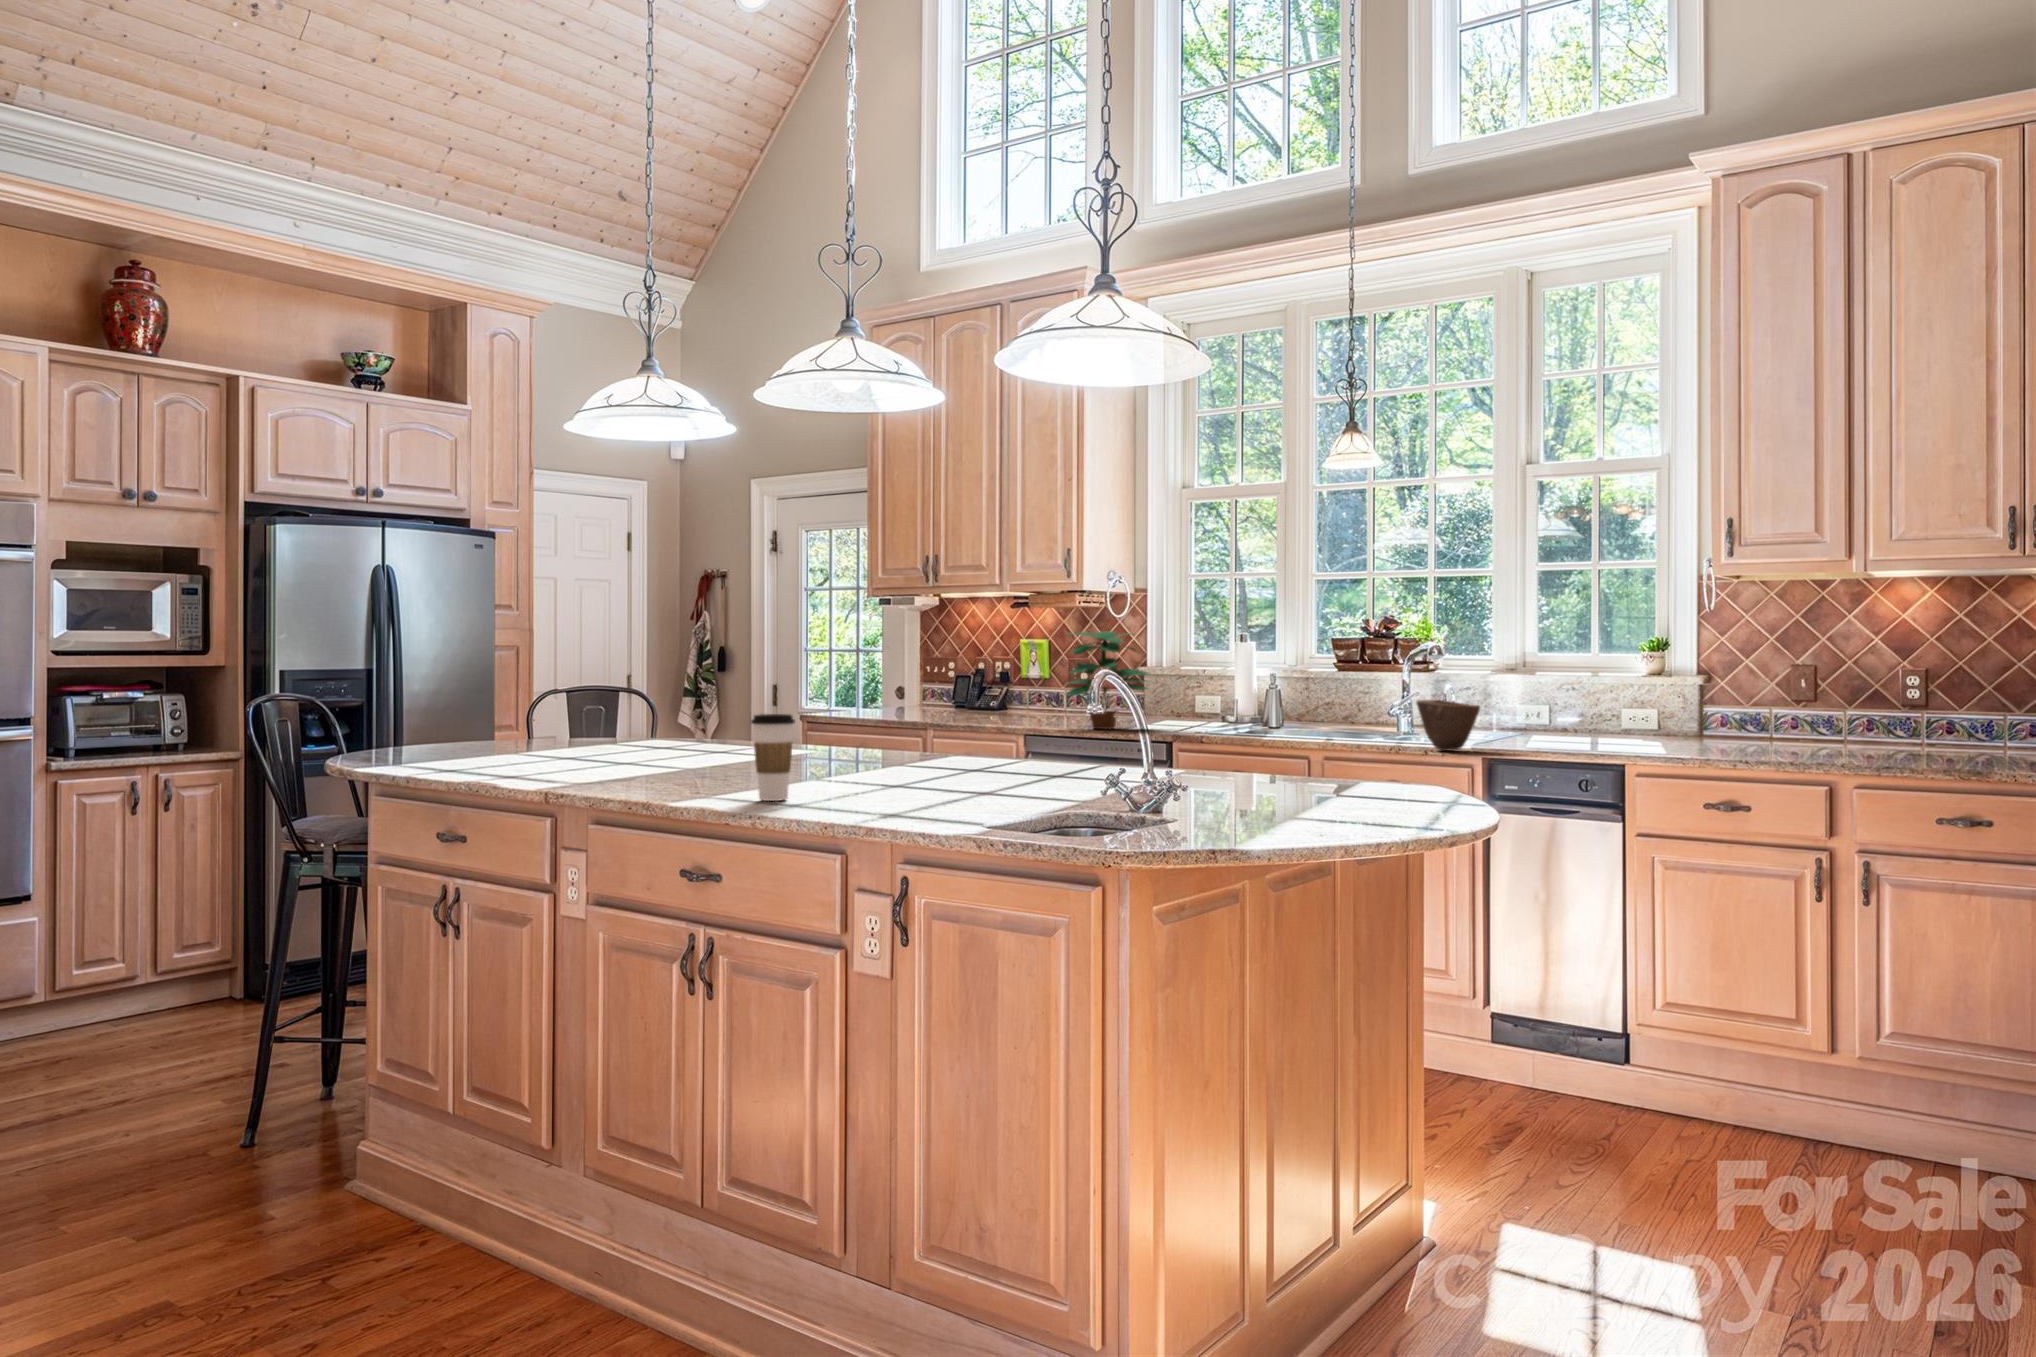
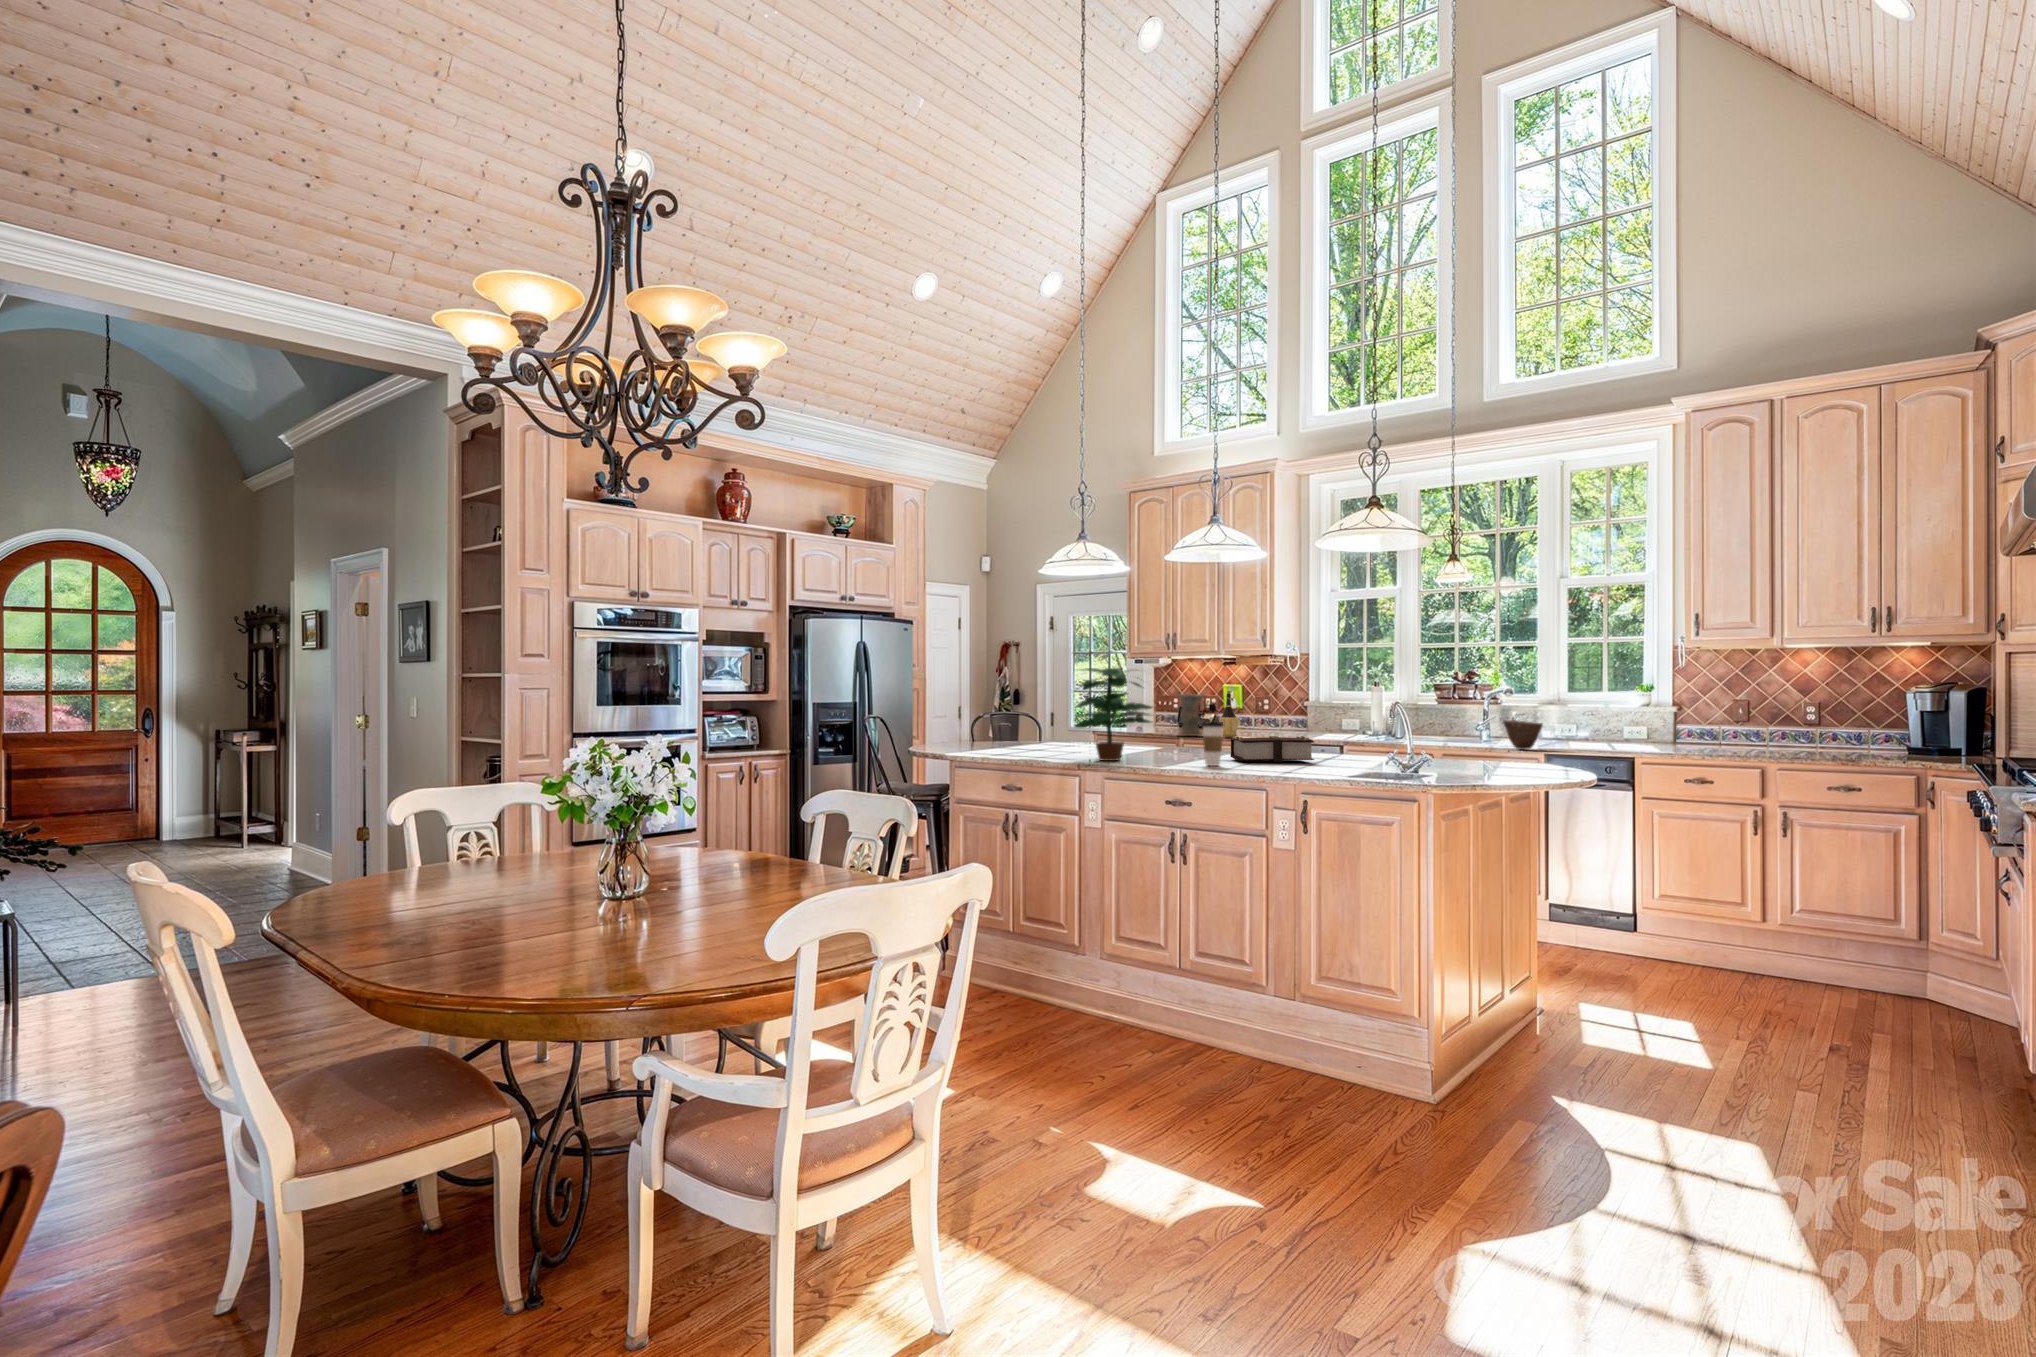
potted plant: present [1066,631,1148,729] -> present [1074,668,1152,761]
wine bottle: none [996,650,1027,727] -> present [1219,691,1238,737]
vase: none [929,655,983,725] -> present [1176,694,1206,736]
book: none [856,738,993,788] -> present [1230,736,1314,762]

